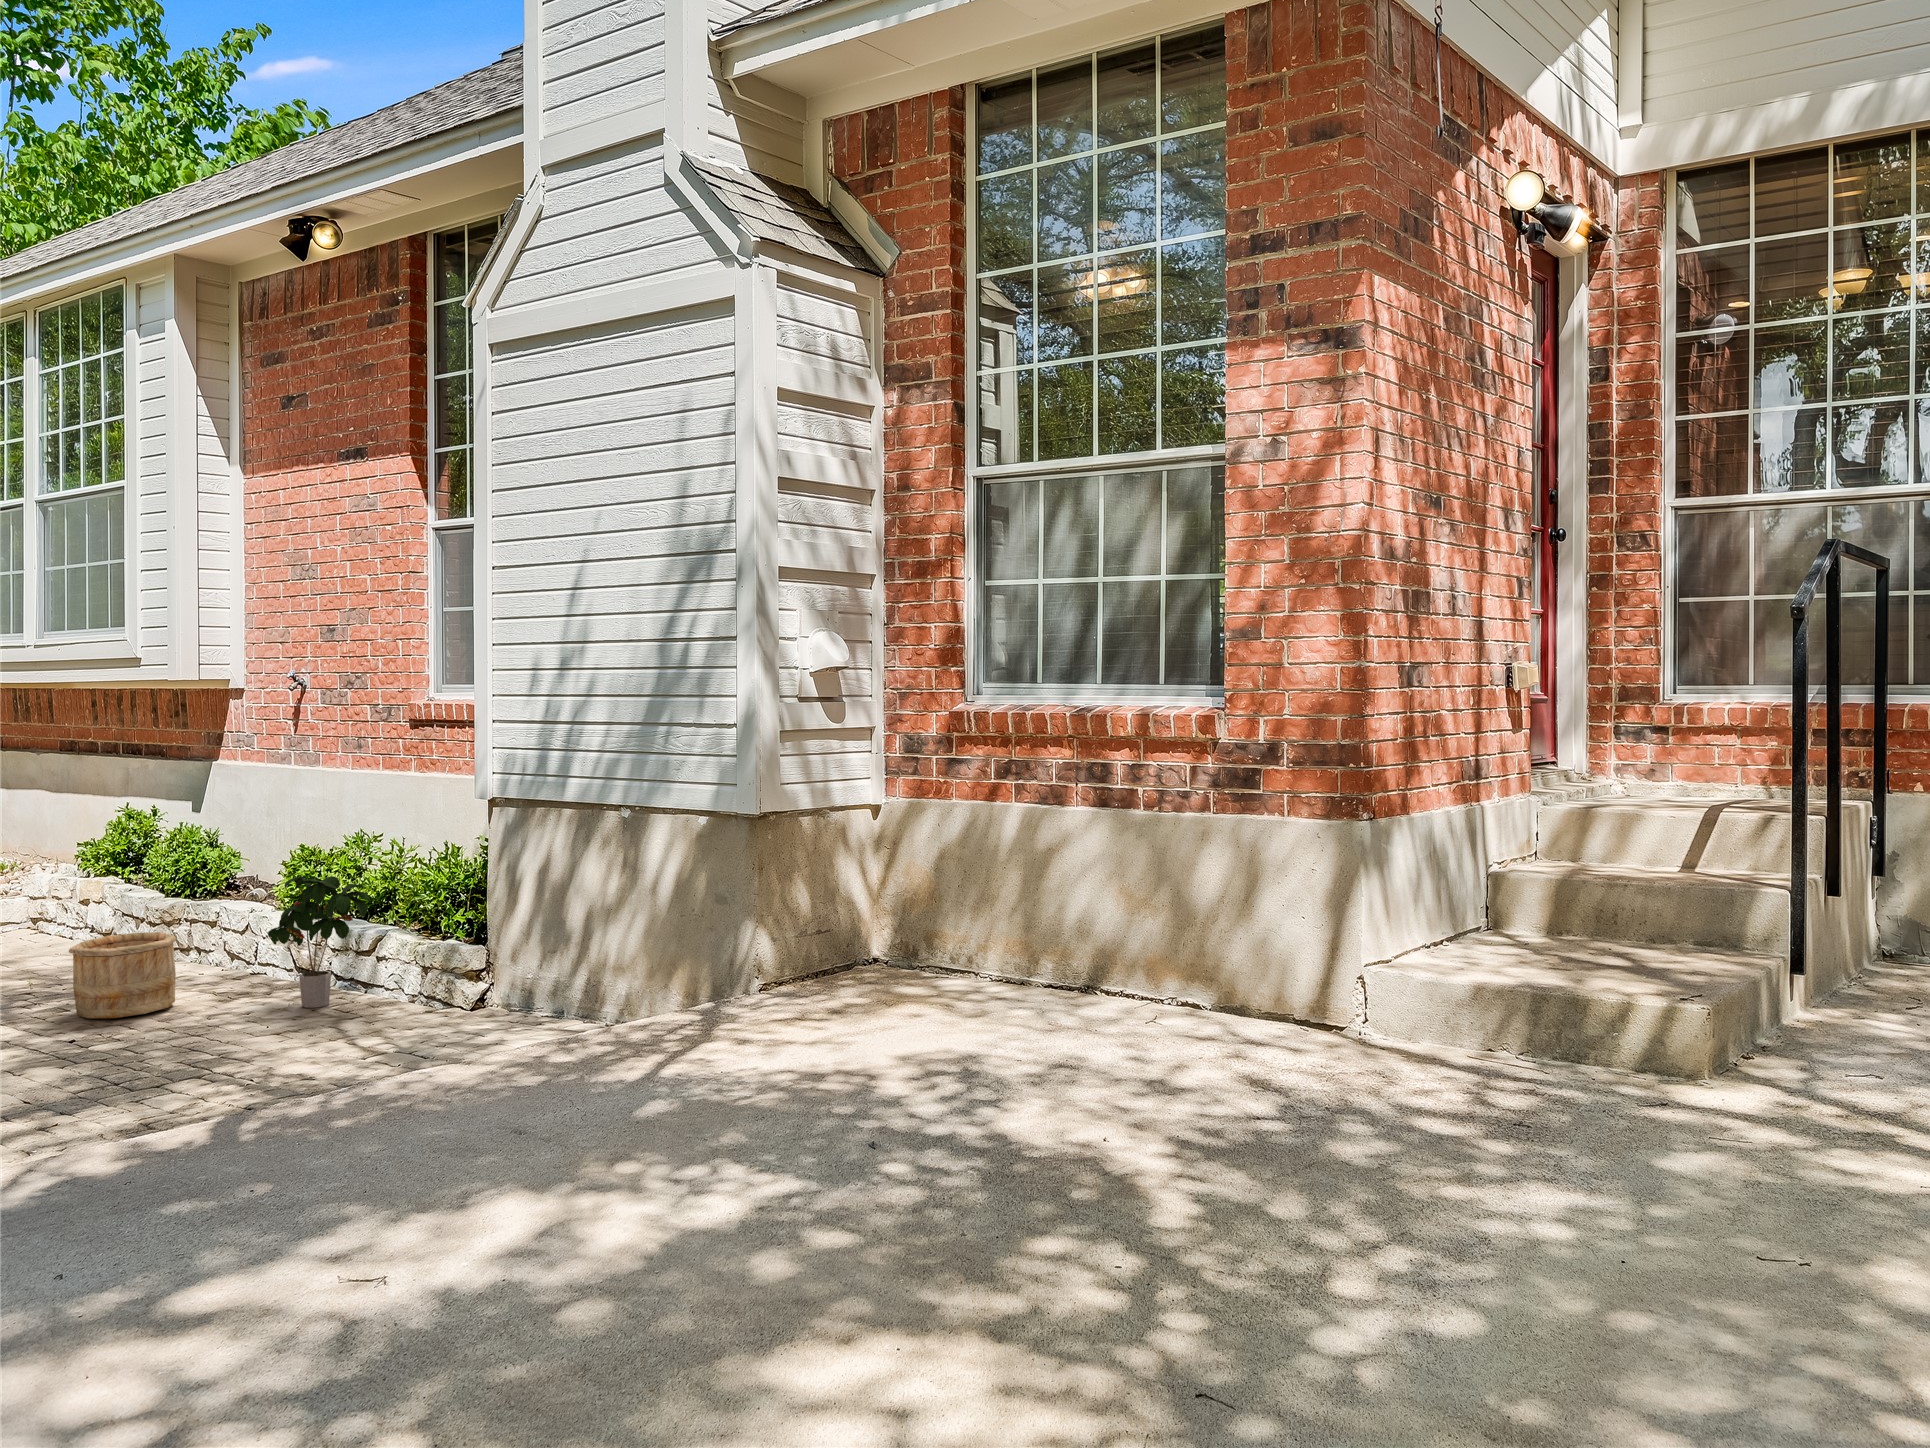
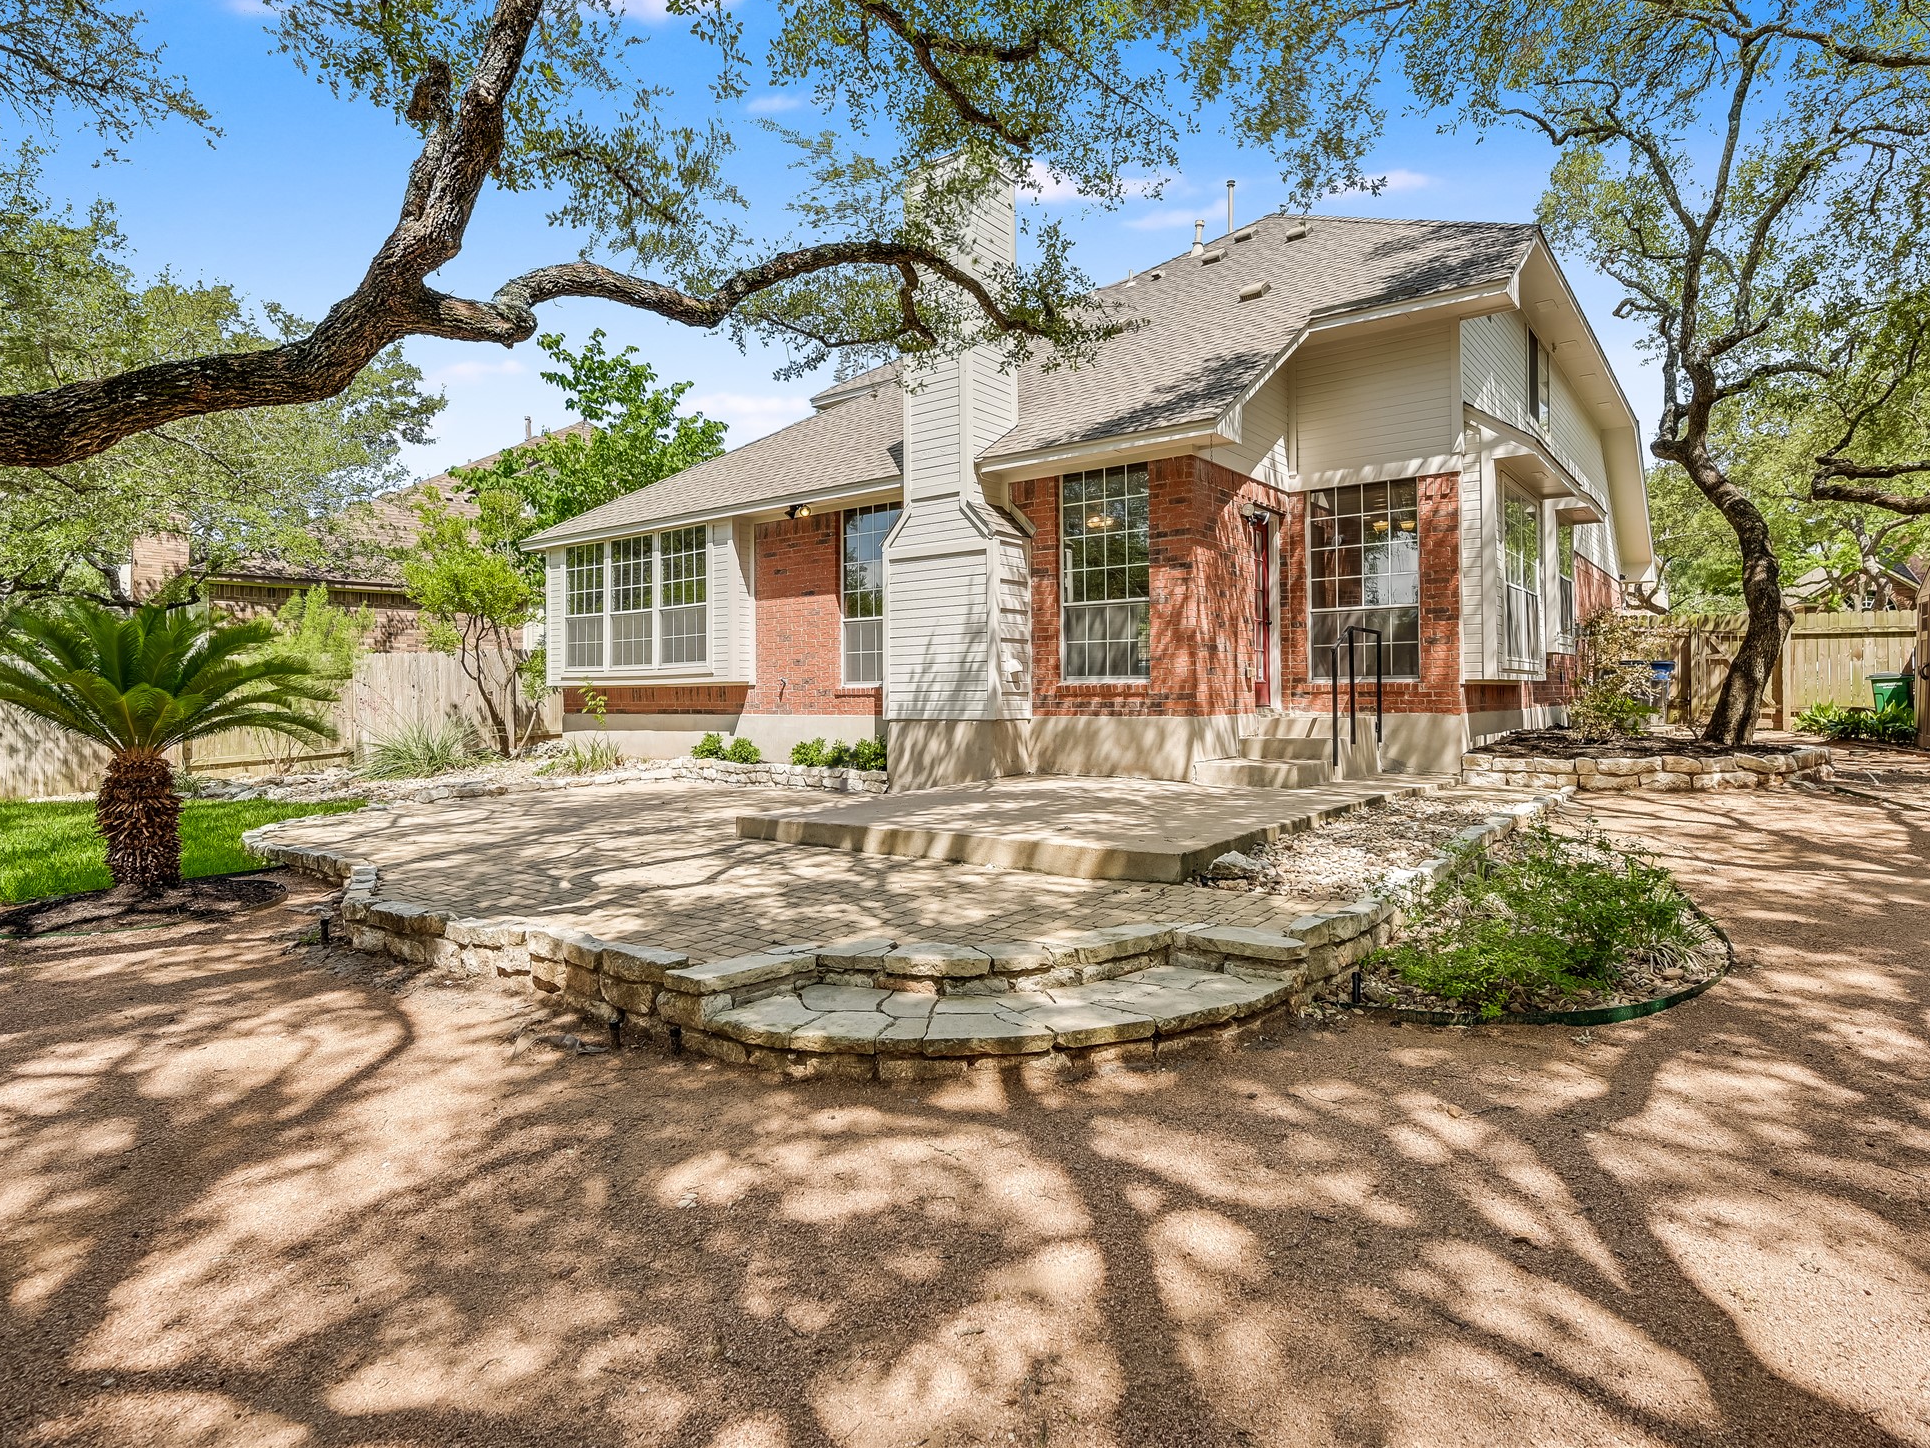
wooden bucket: present [69,932,176,1018] -> none [766,767,797,793]

